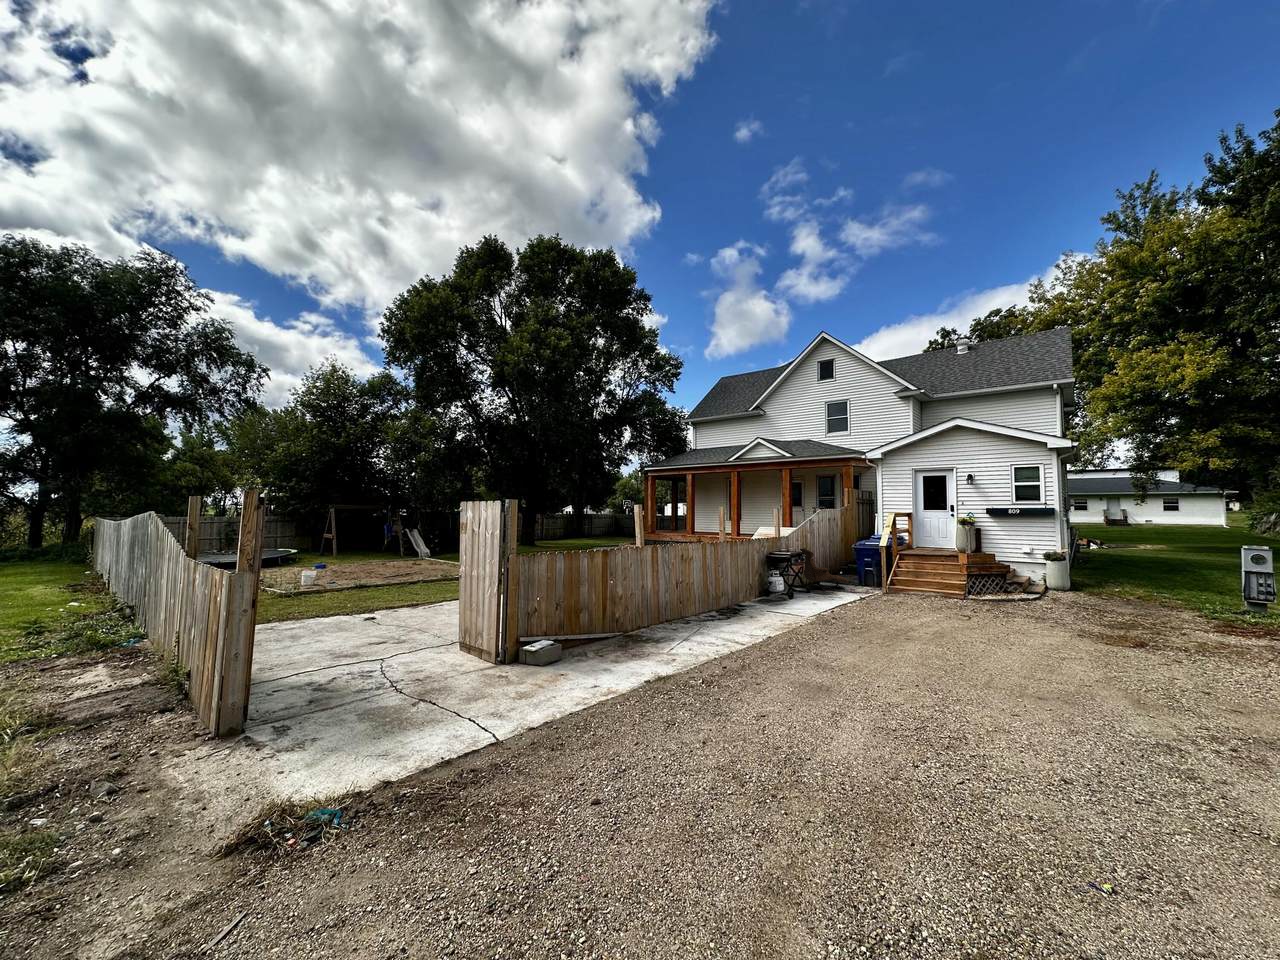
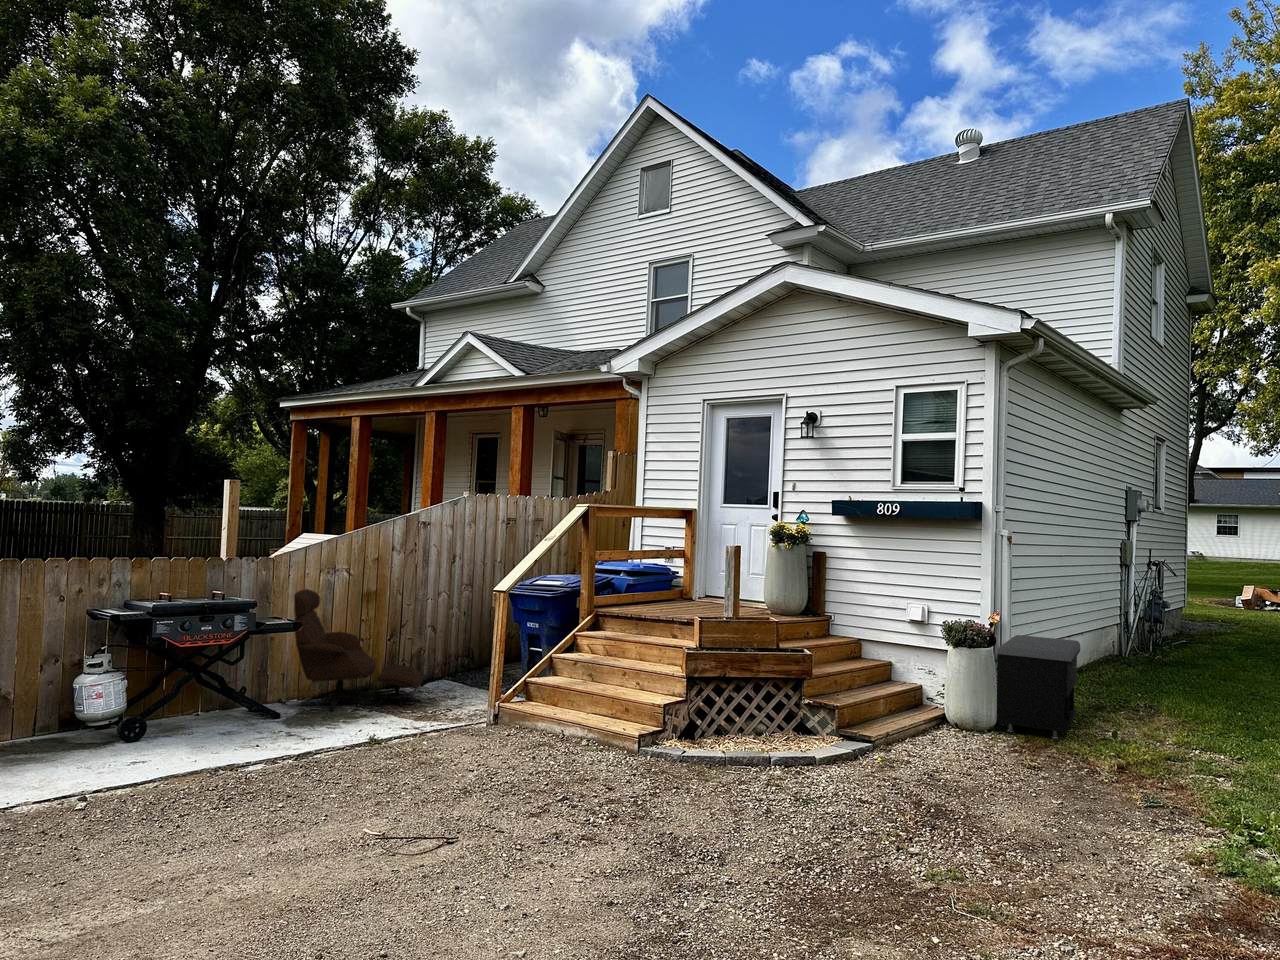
storage bench: none [1062,556,1101,592] -> present [996,635,1080,739]

